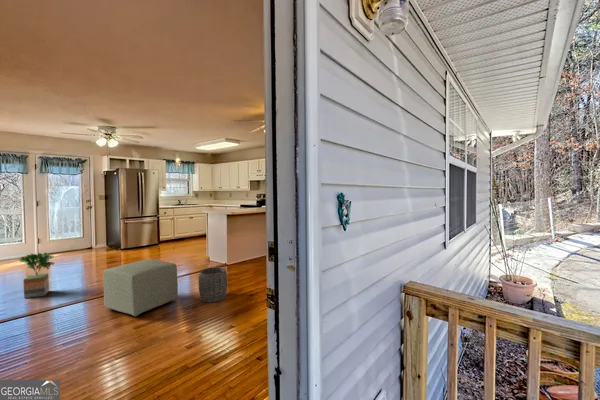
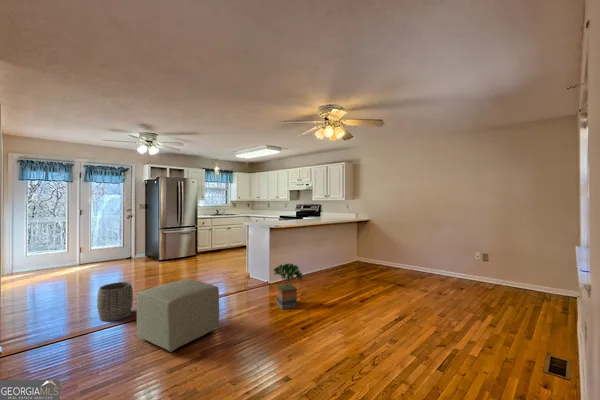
potted tree: present [20,253,54,298] -> present [274,264,303,309]
woven basket: present [199,267,227,302] -> present [97,282,133,321]

